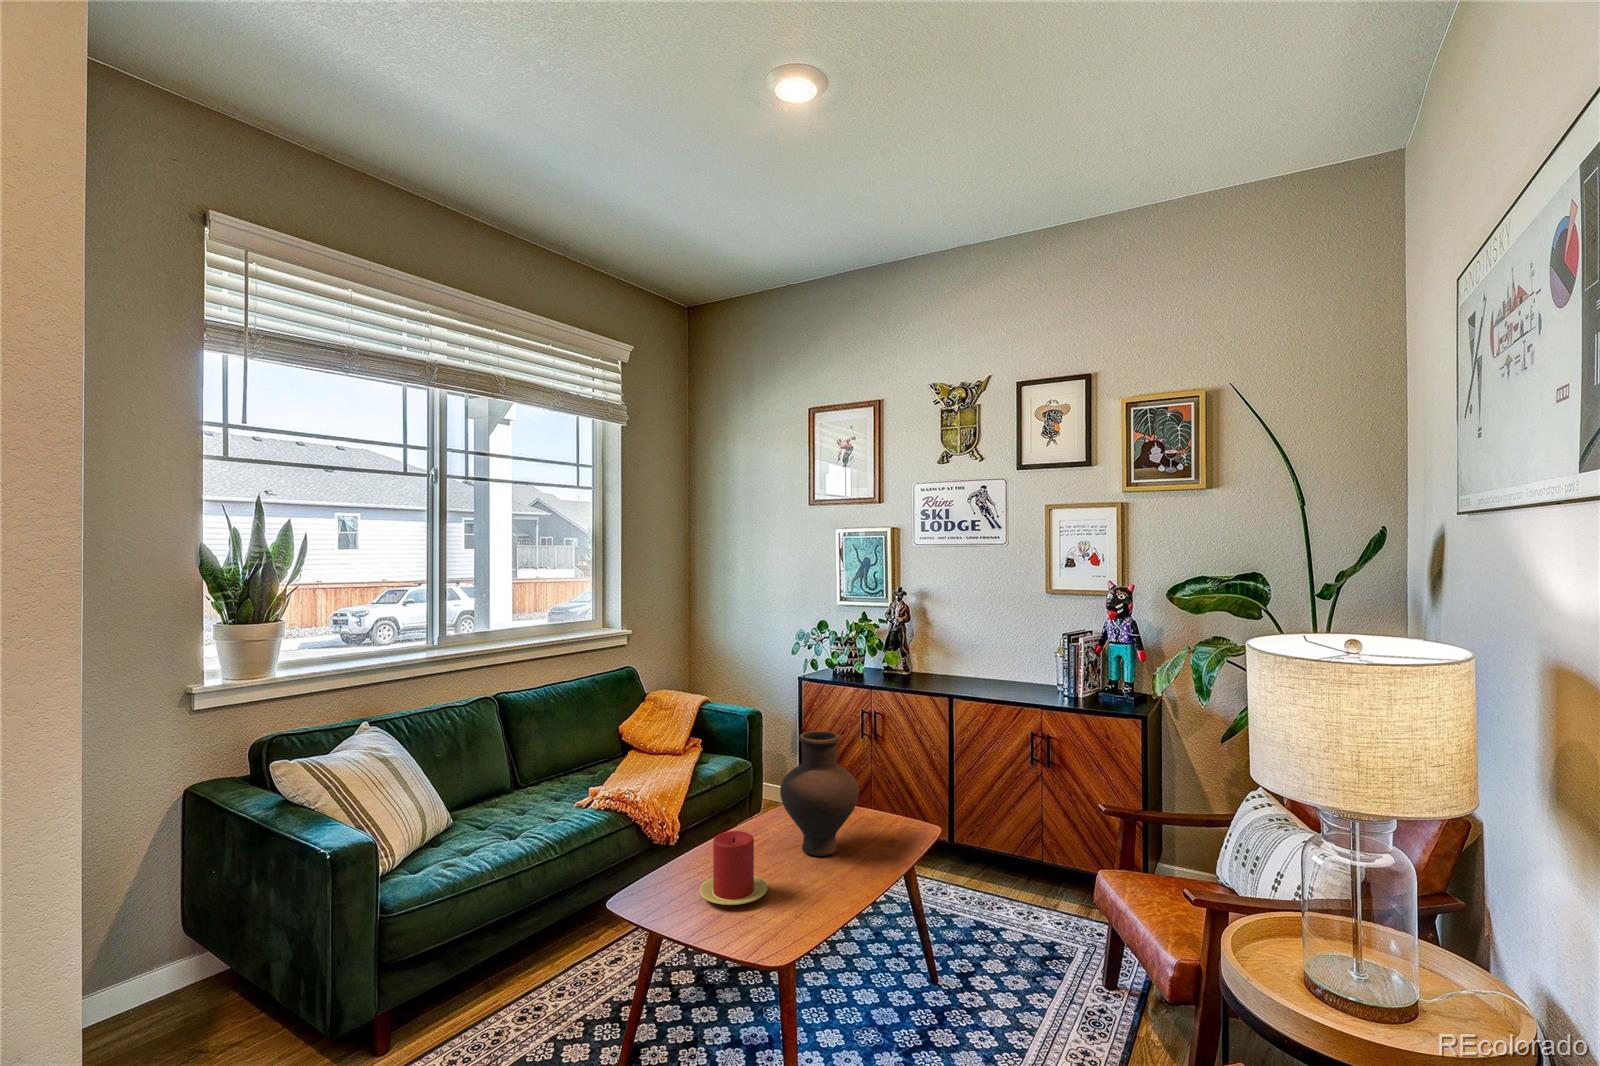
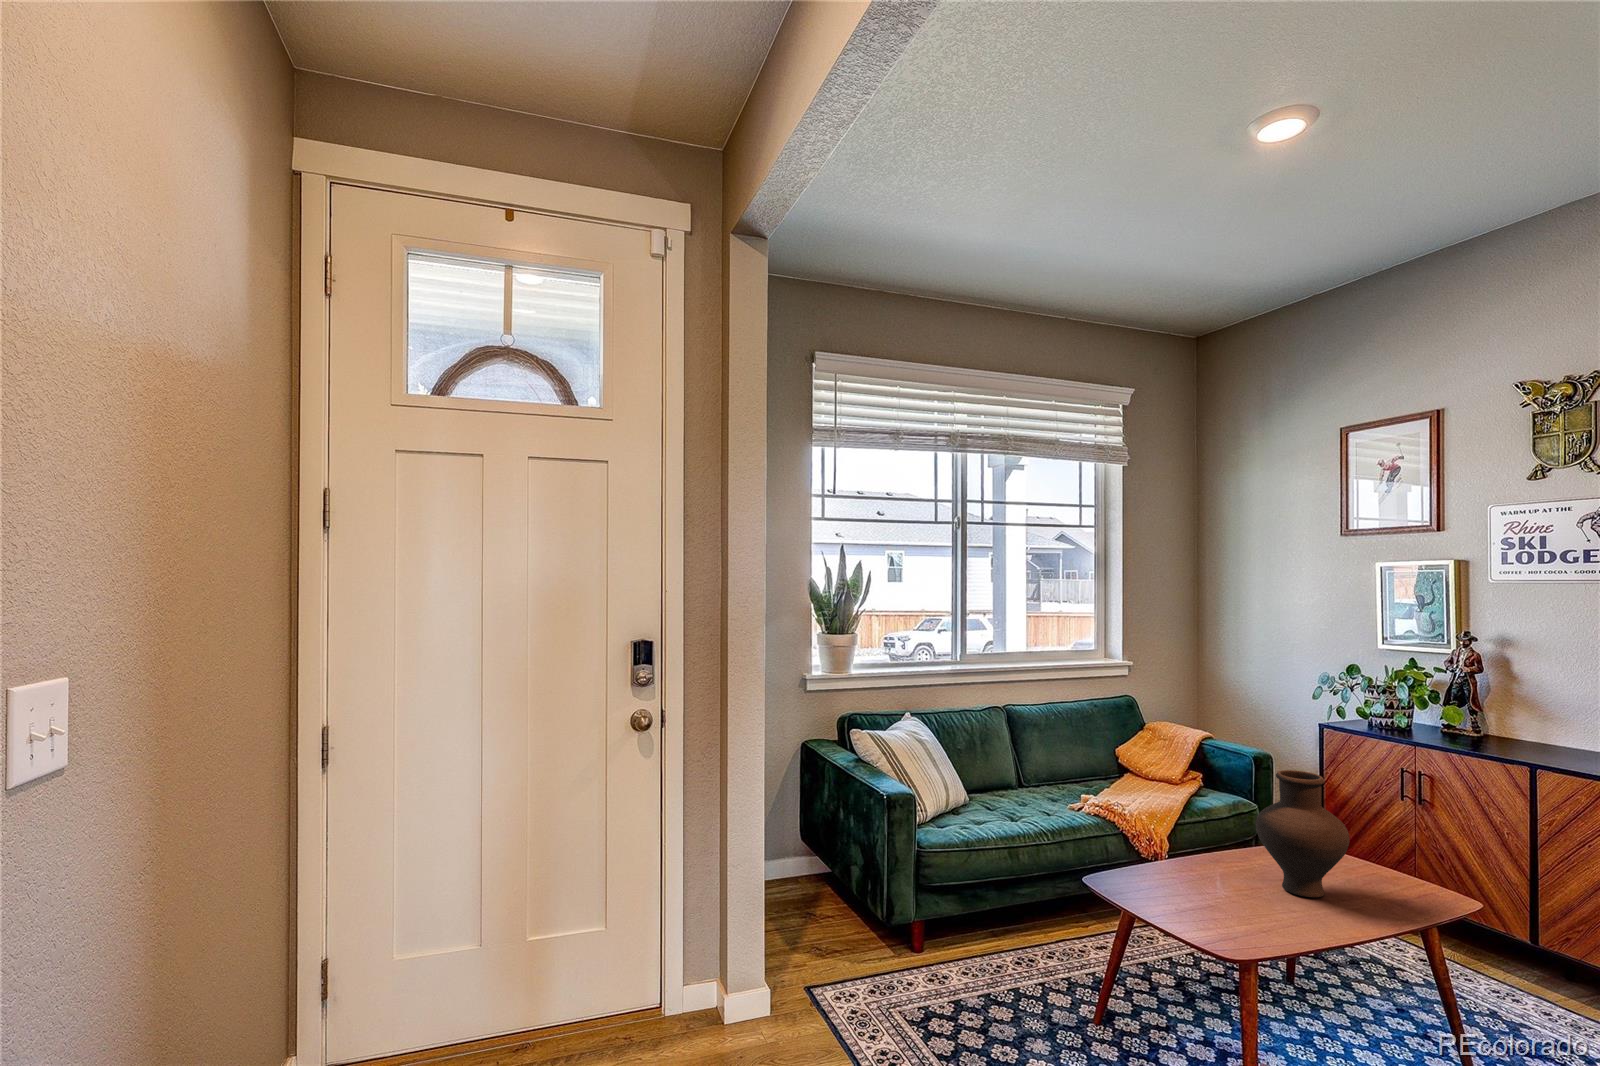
candle: present [700,831,767,905] -> none [1161,845,1230,910]

